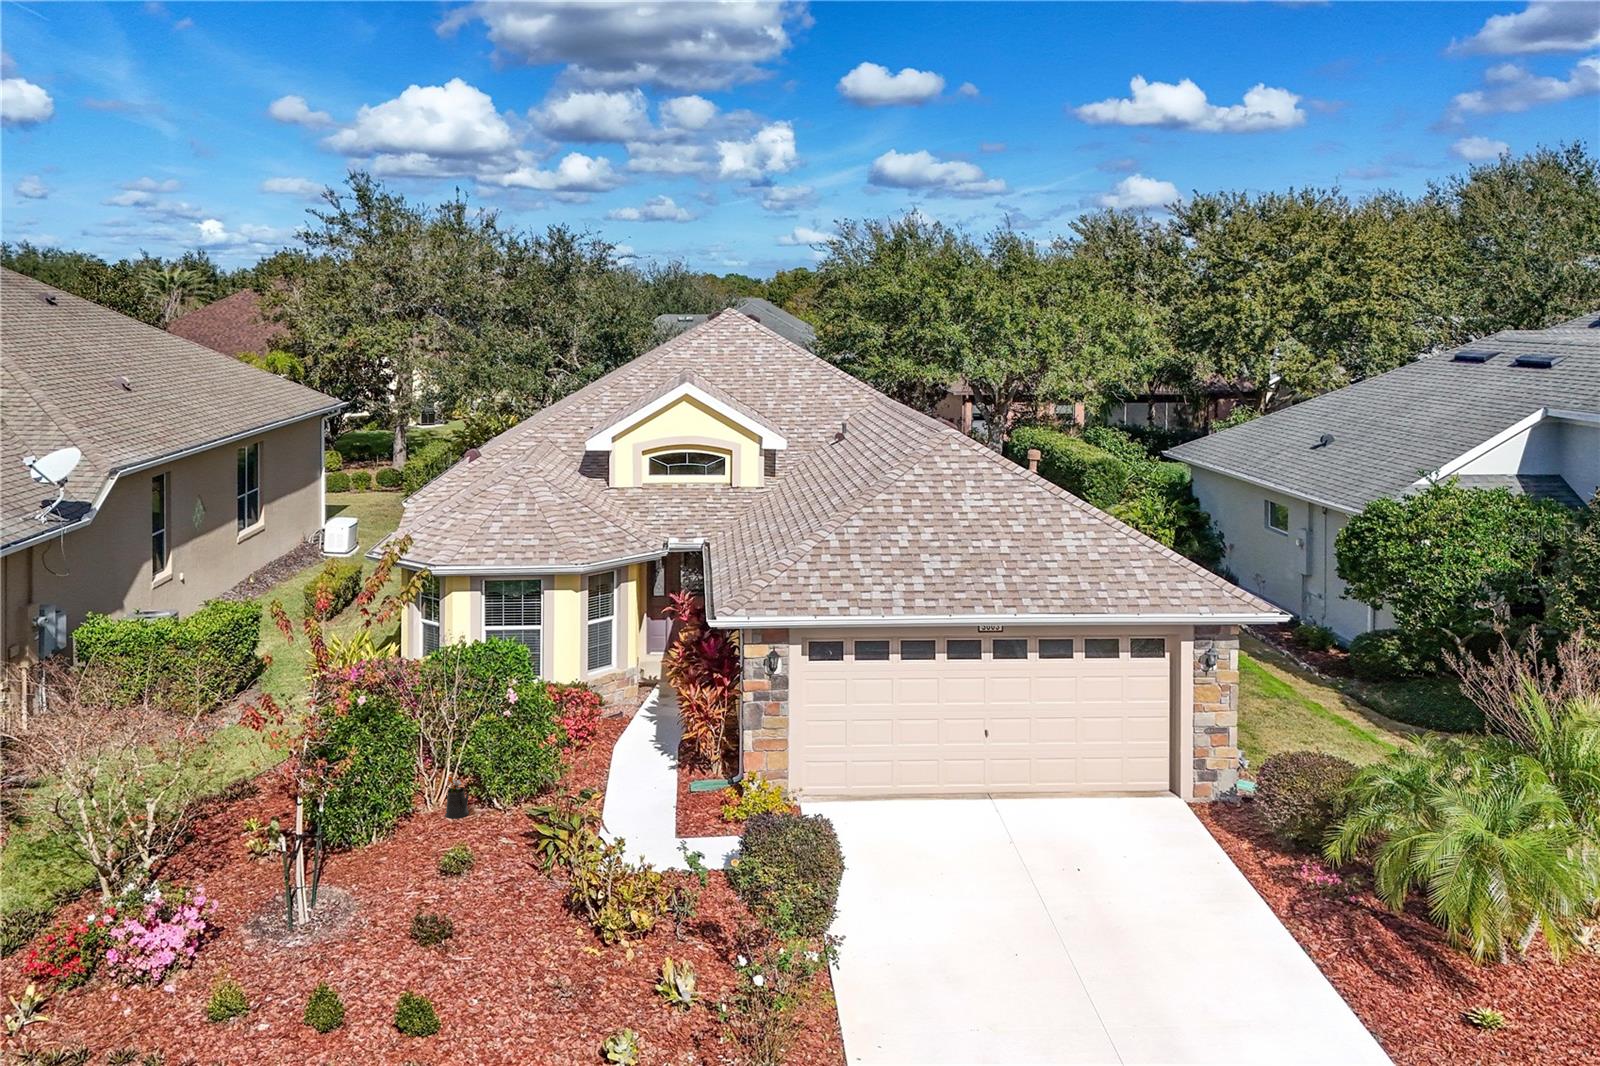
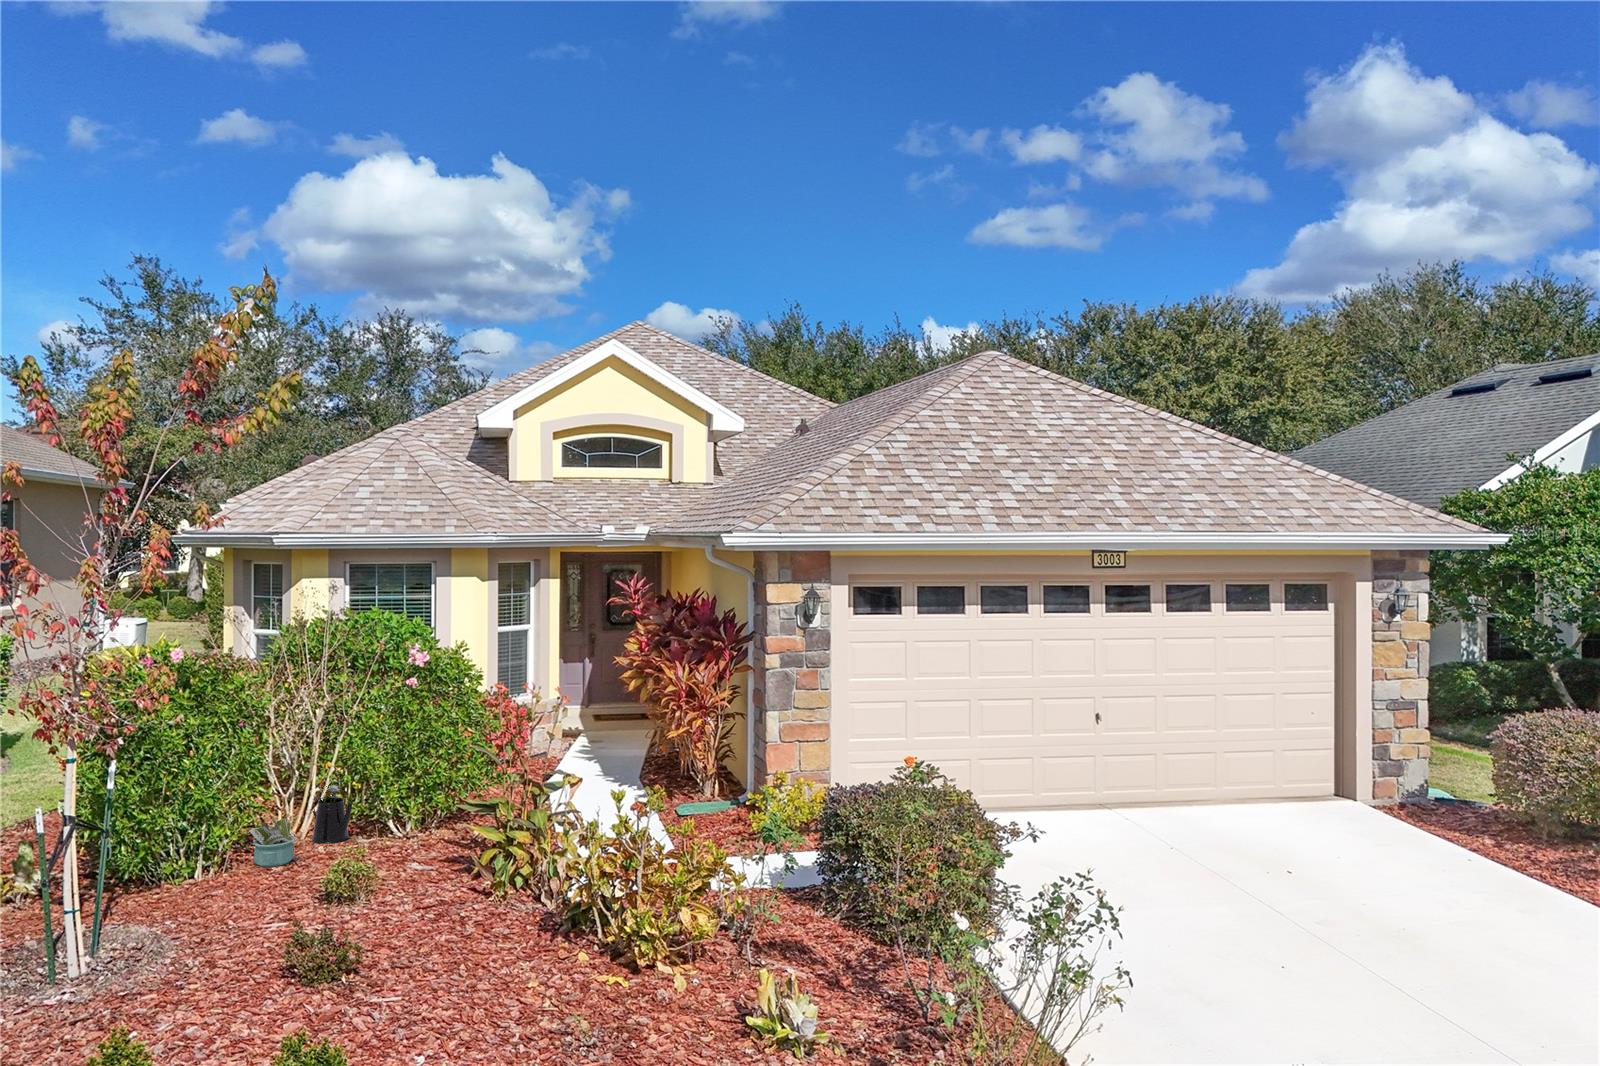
decorative plant: none [403,808,432,840] -> present [249,818,296,867]

